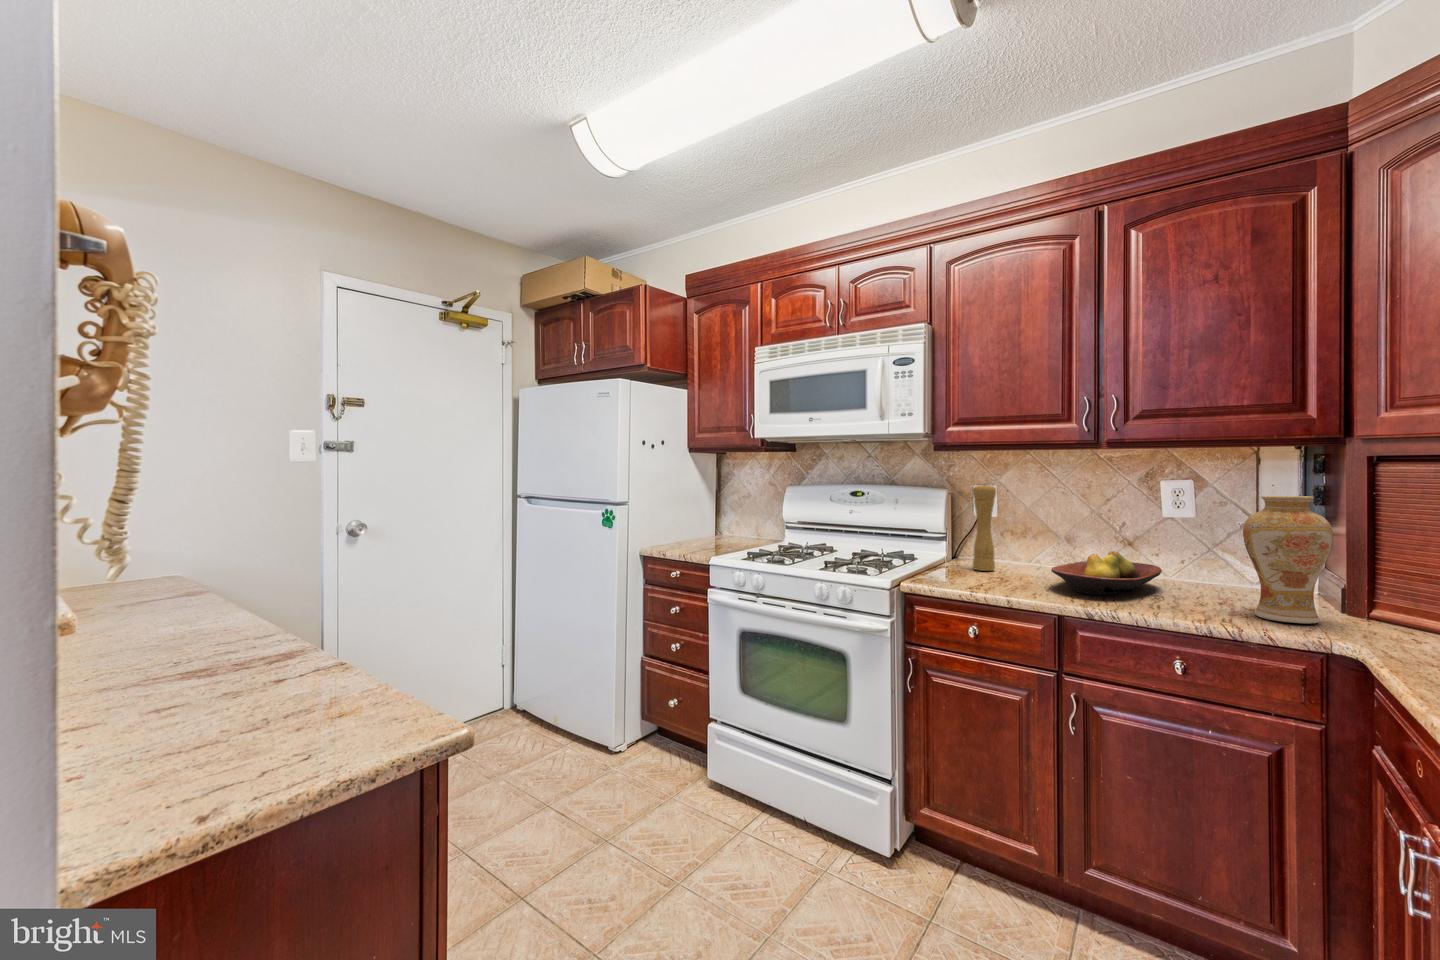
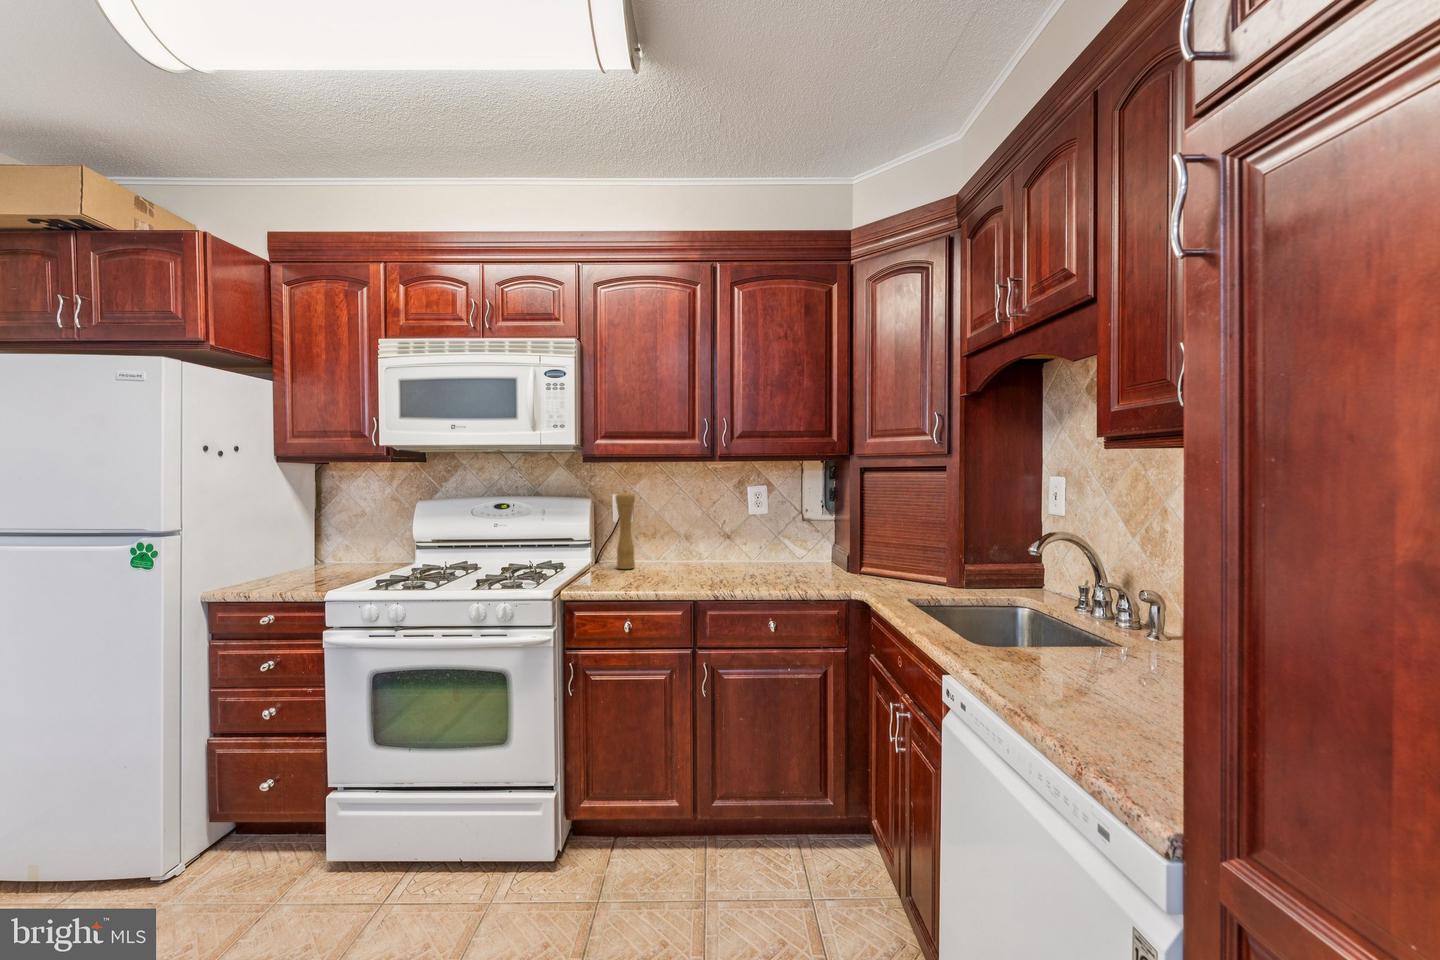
vase: present [1243,496,1333,623] -> none [804,497,849,584]
fruit bowl: present [1051,551,1162,595] -> none [683,543,754,580]

